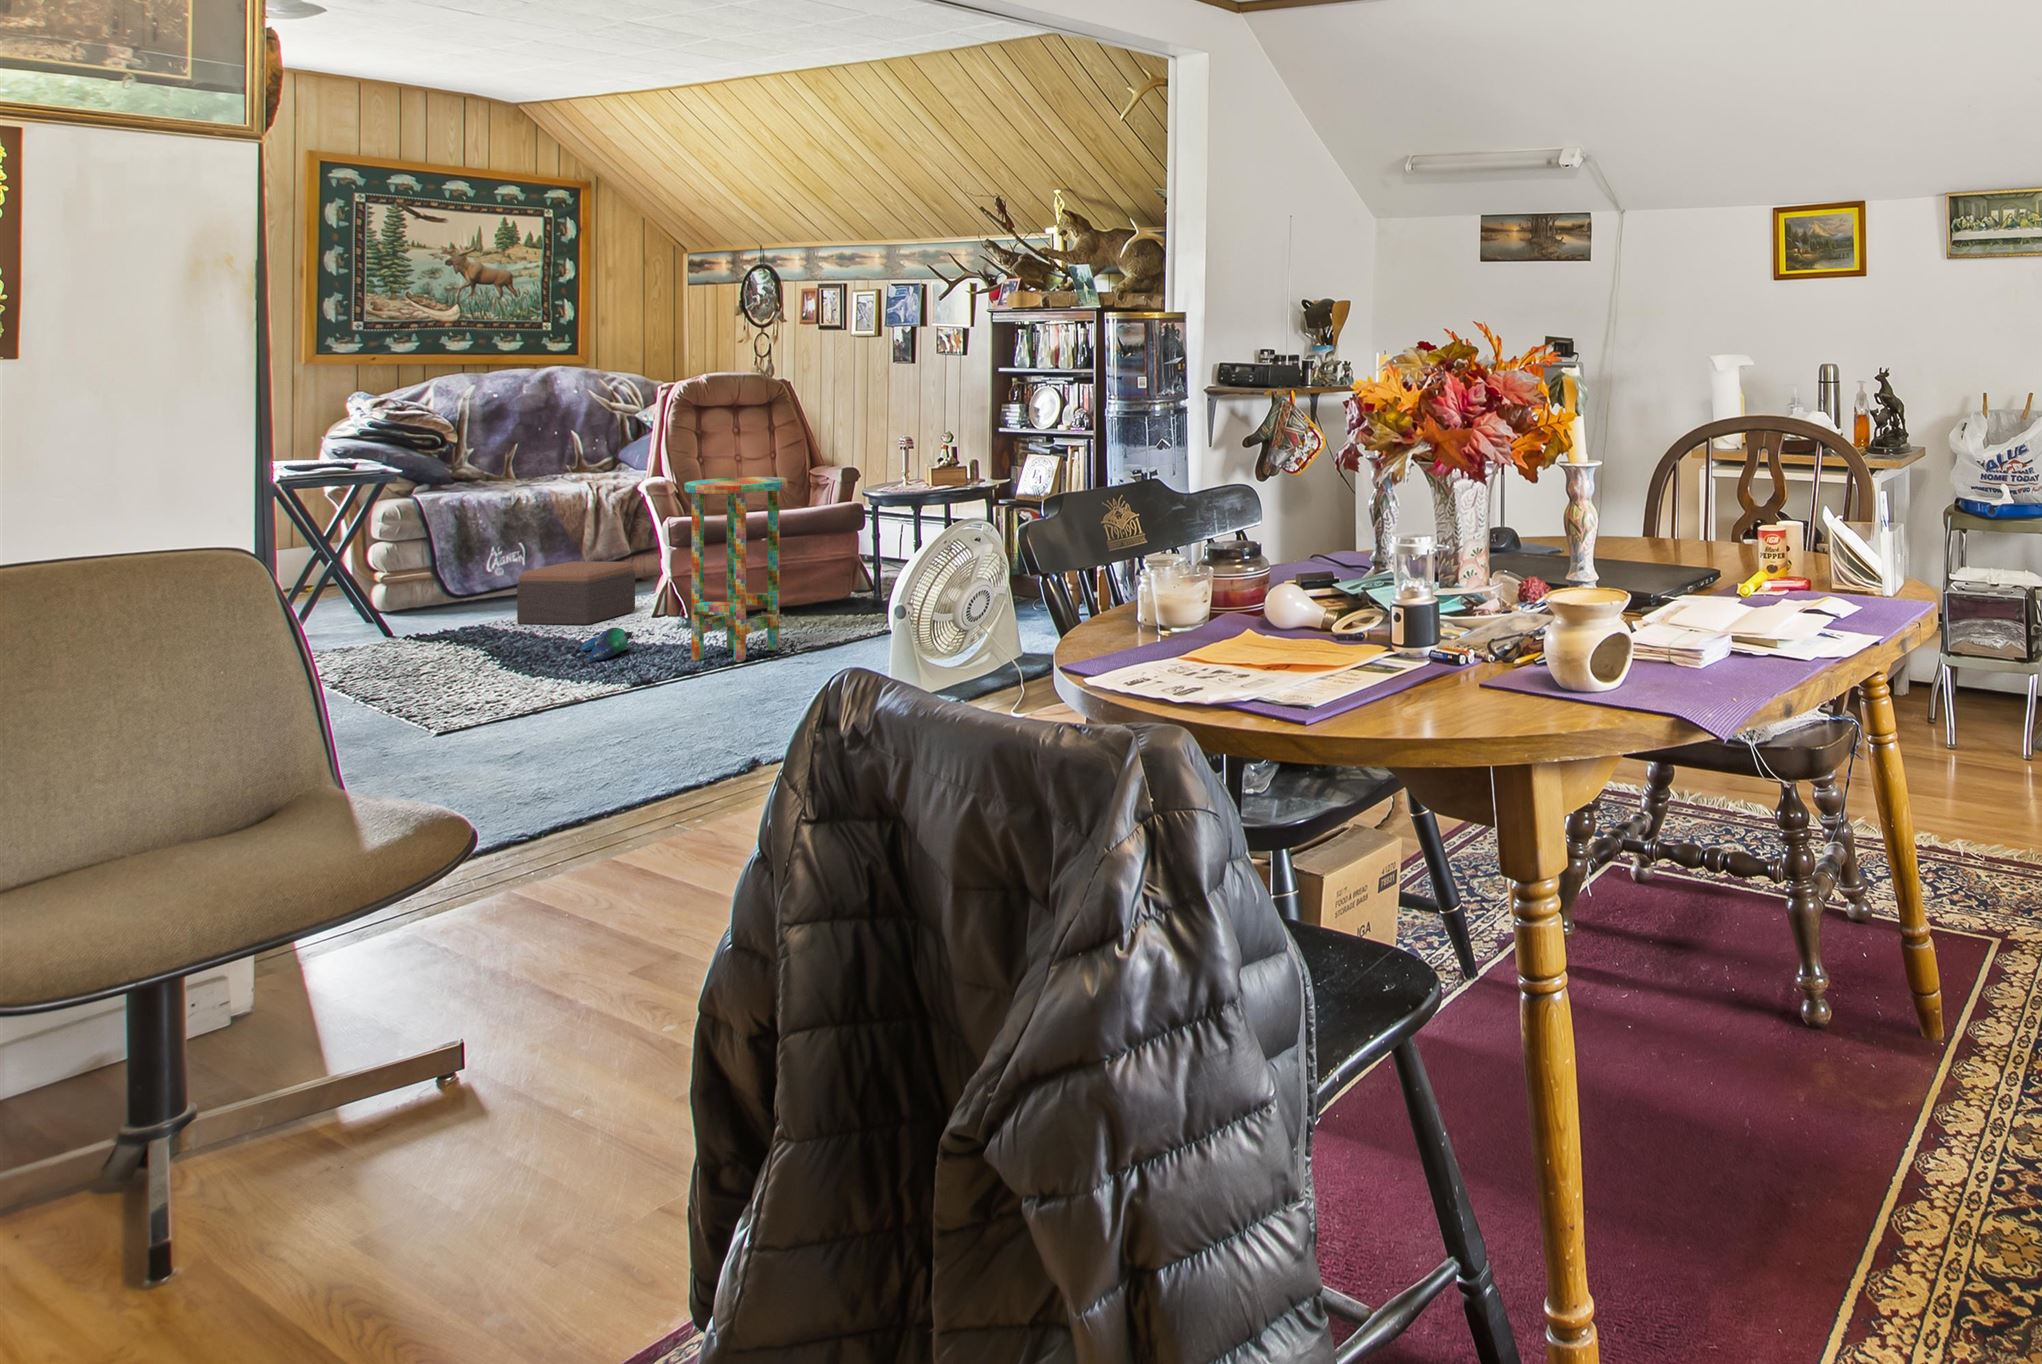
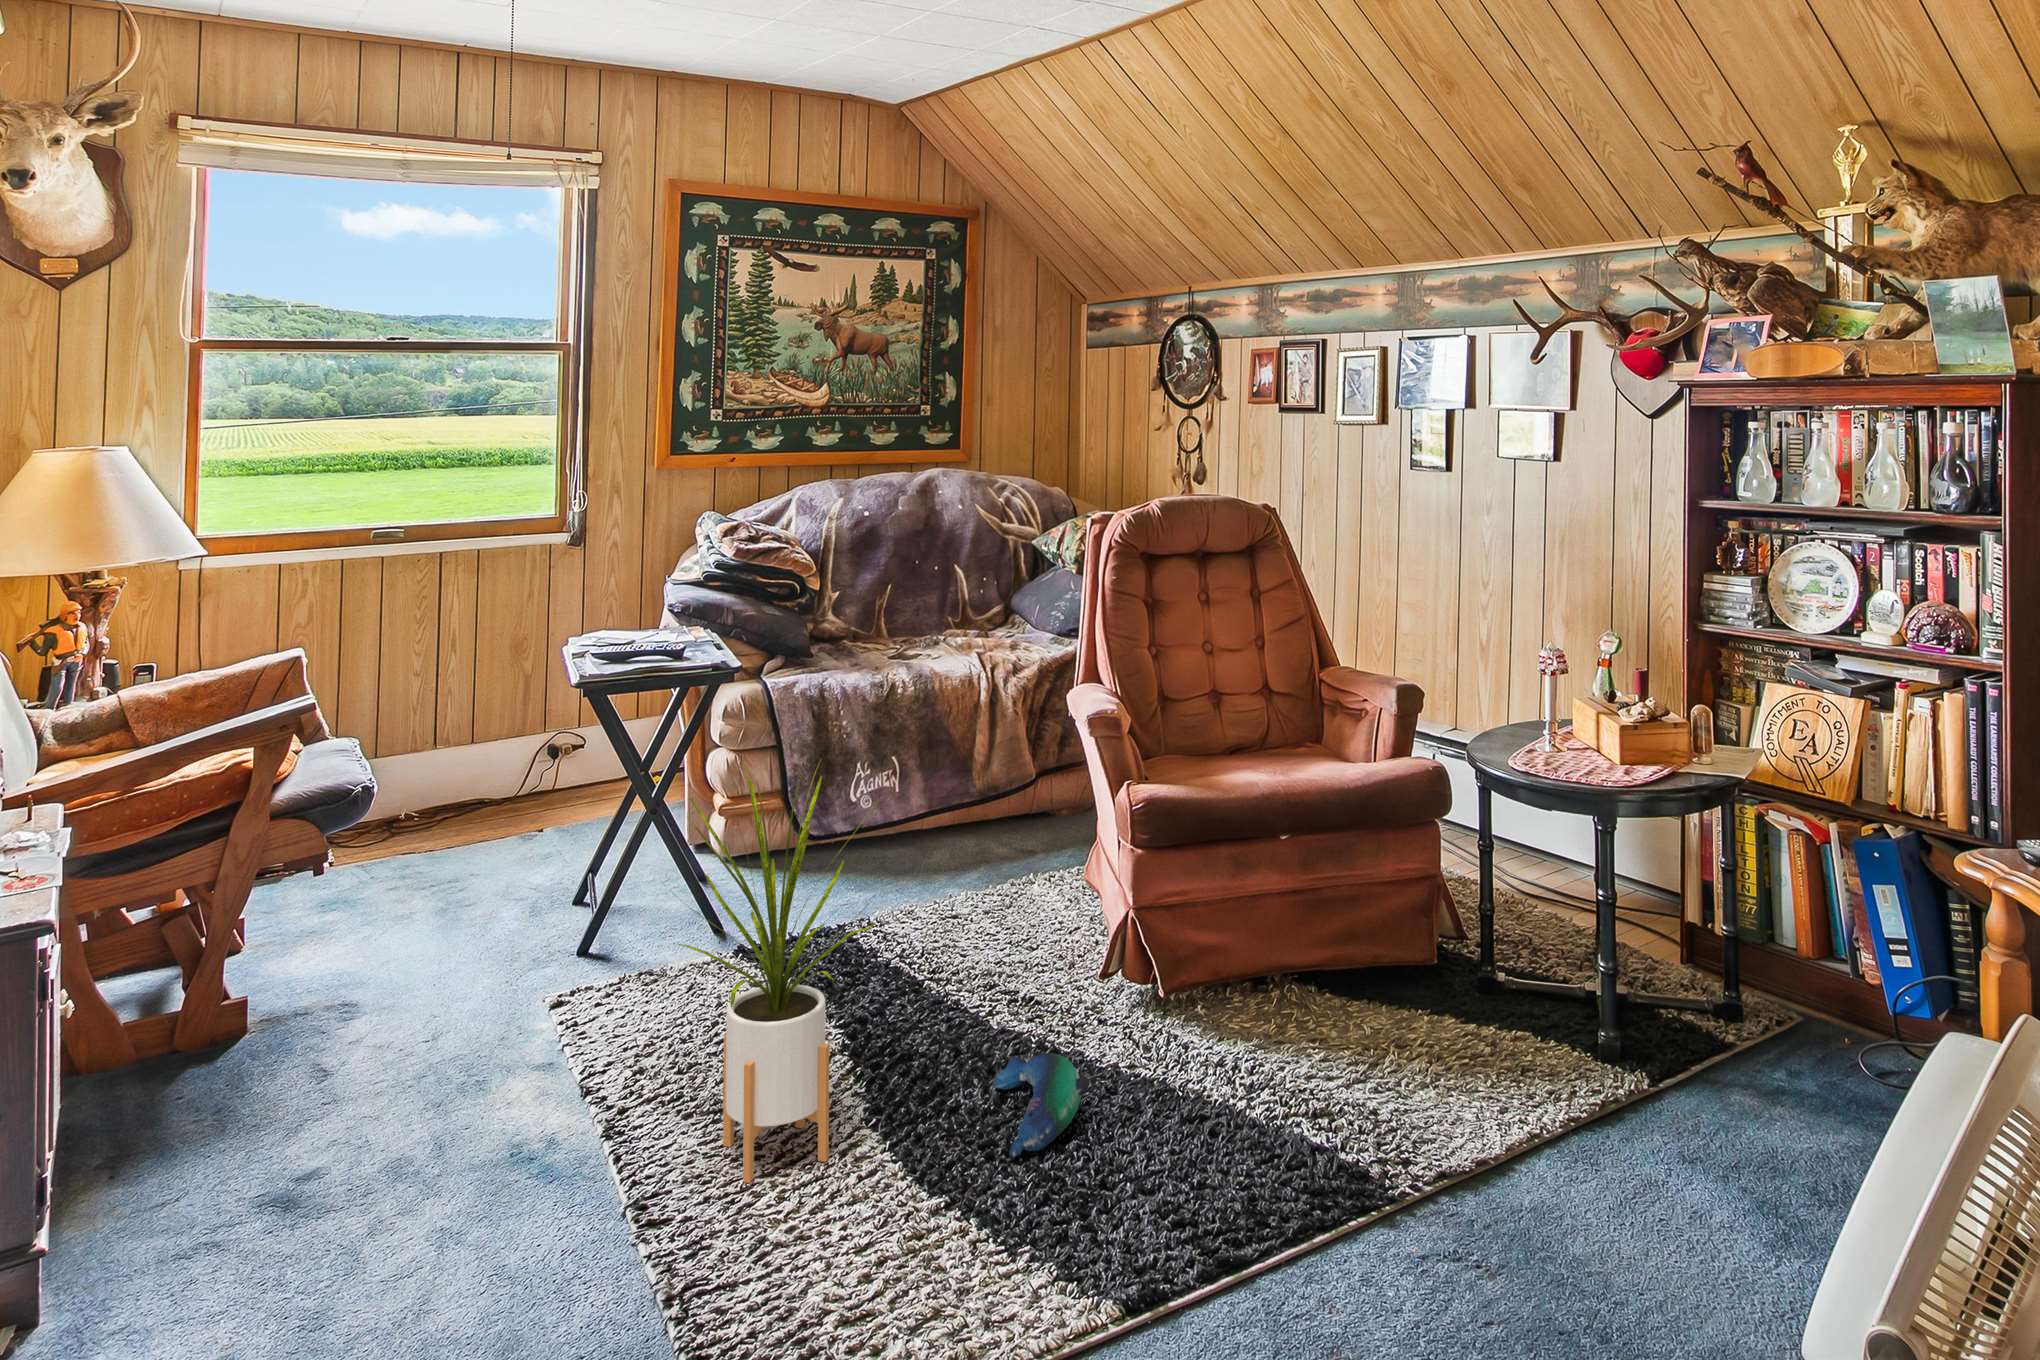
side table: present [685,477,788,662] -> none [1195,755,1401,1233]
house plant: none [385,486,511,679] -> present [673,760,878,1183]
footstool: present [517,561,635,625] -> none [891,819,1062,964]

